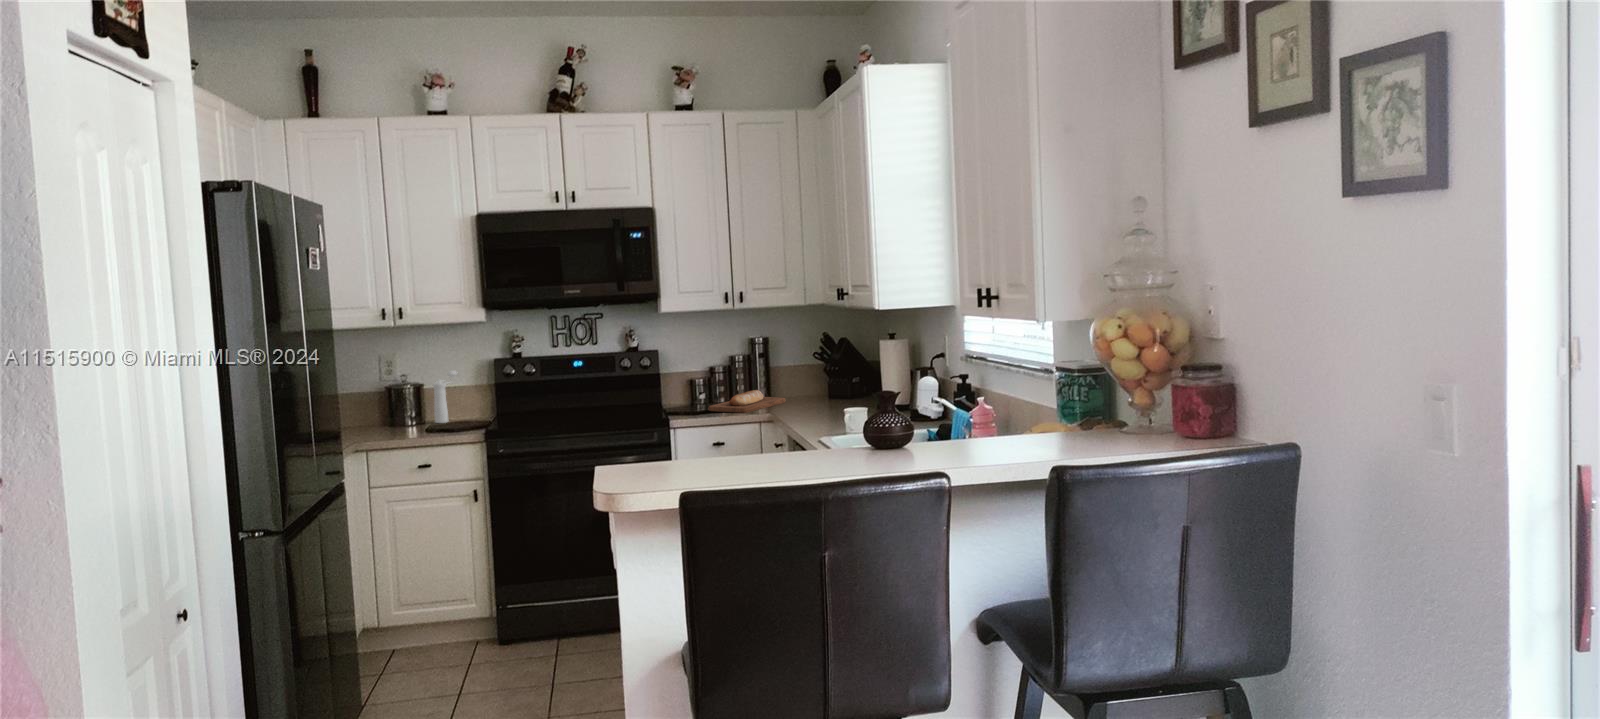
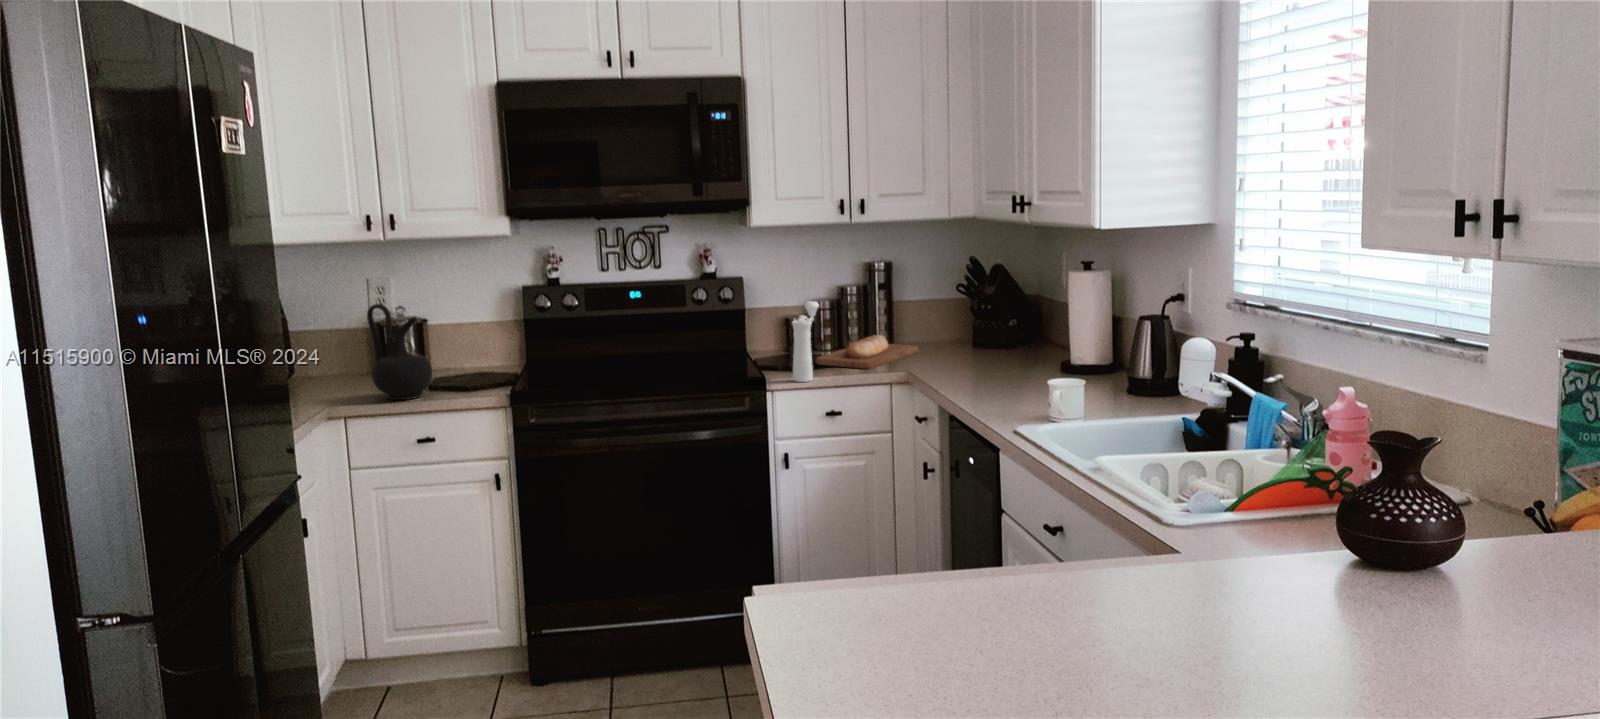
pepper mill: present [433,370,457,423] -> present [792,301,819,382]
ceramic jug: none [383,371,429,439] -> present [367,304,432,400]

